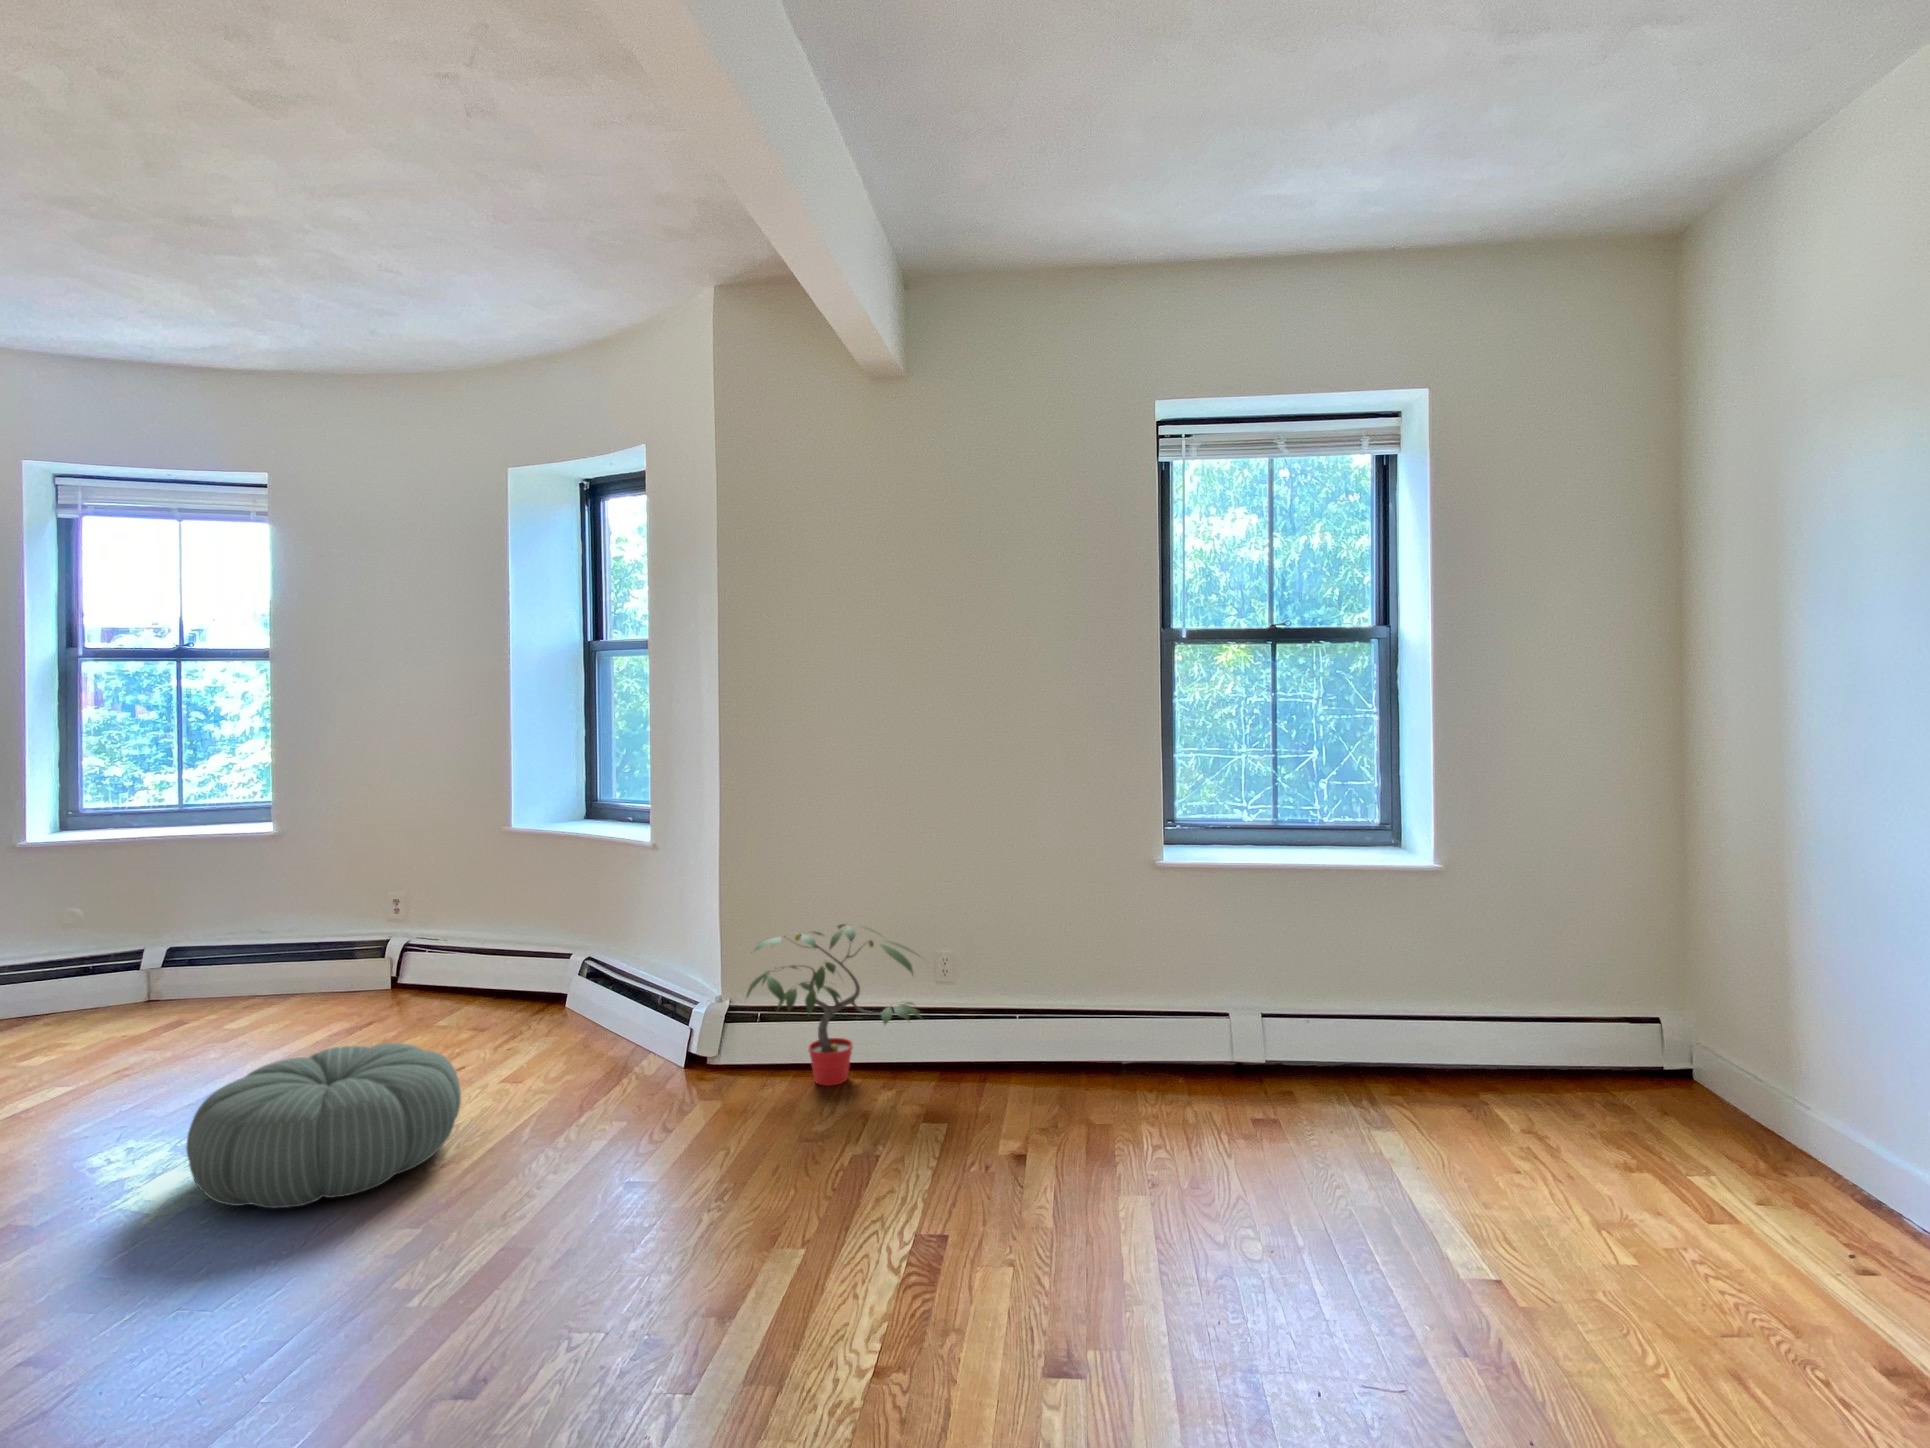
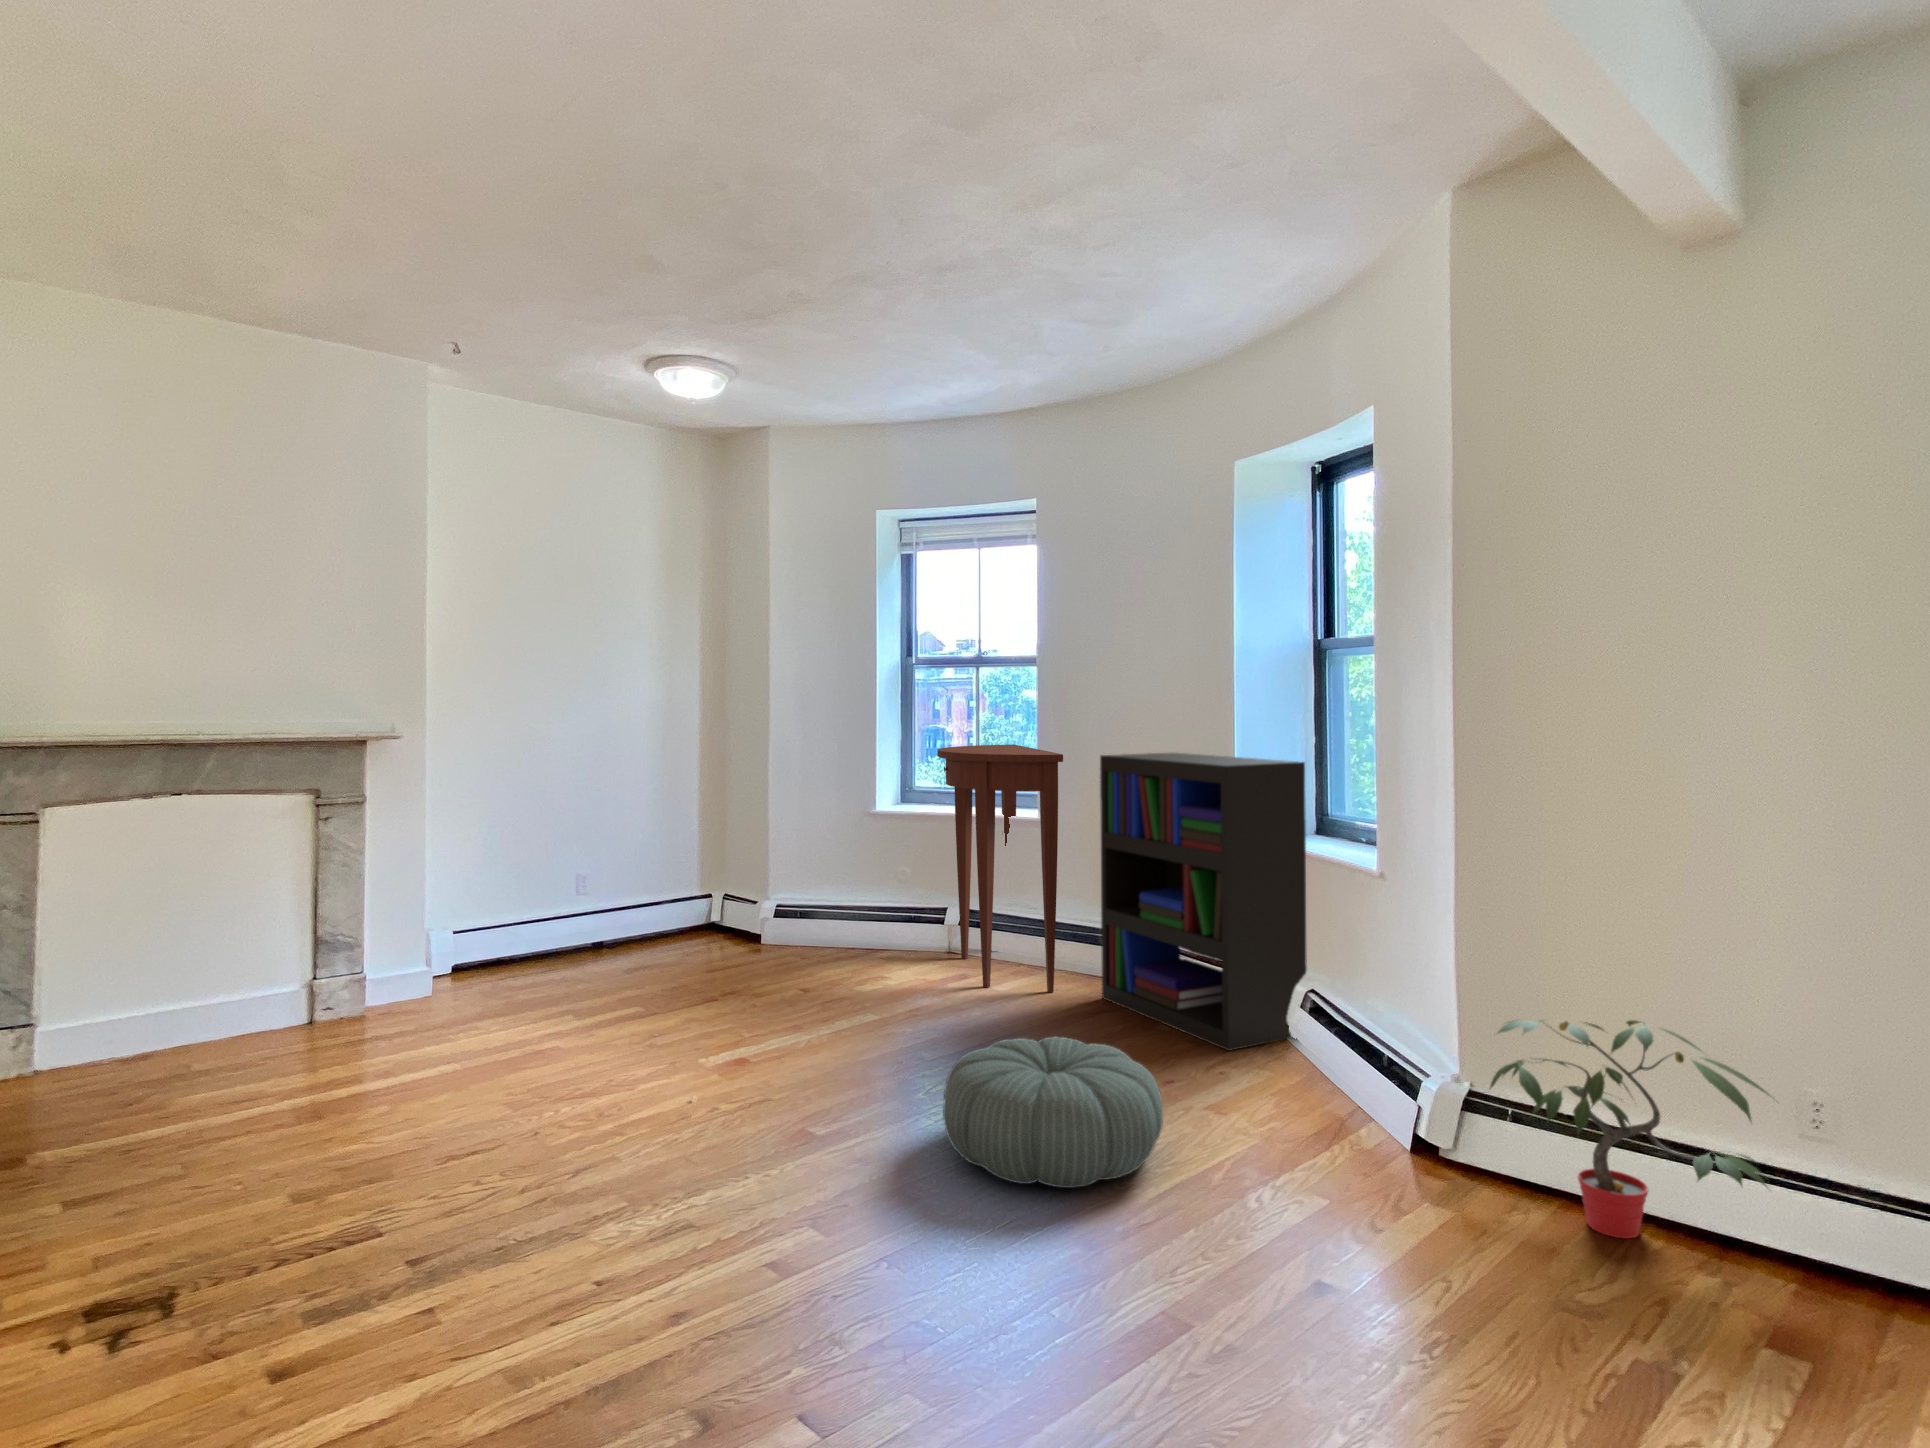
bookshelf: none [359,750,584,1028] -> present [1100,753,1307,1051]
console table: none [129,751,313,1027] -> present [938,744,1063,992]

